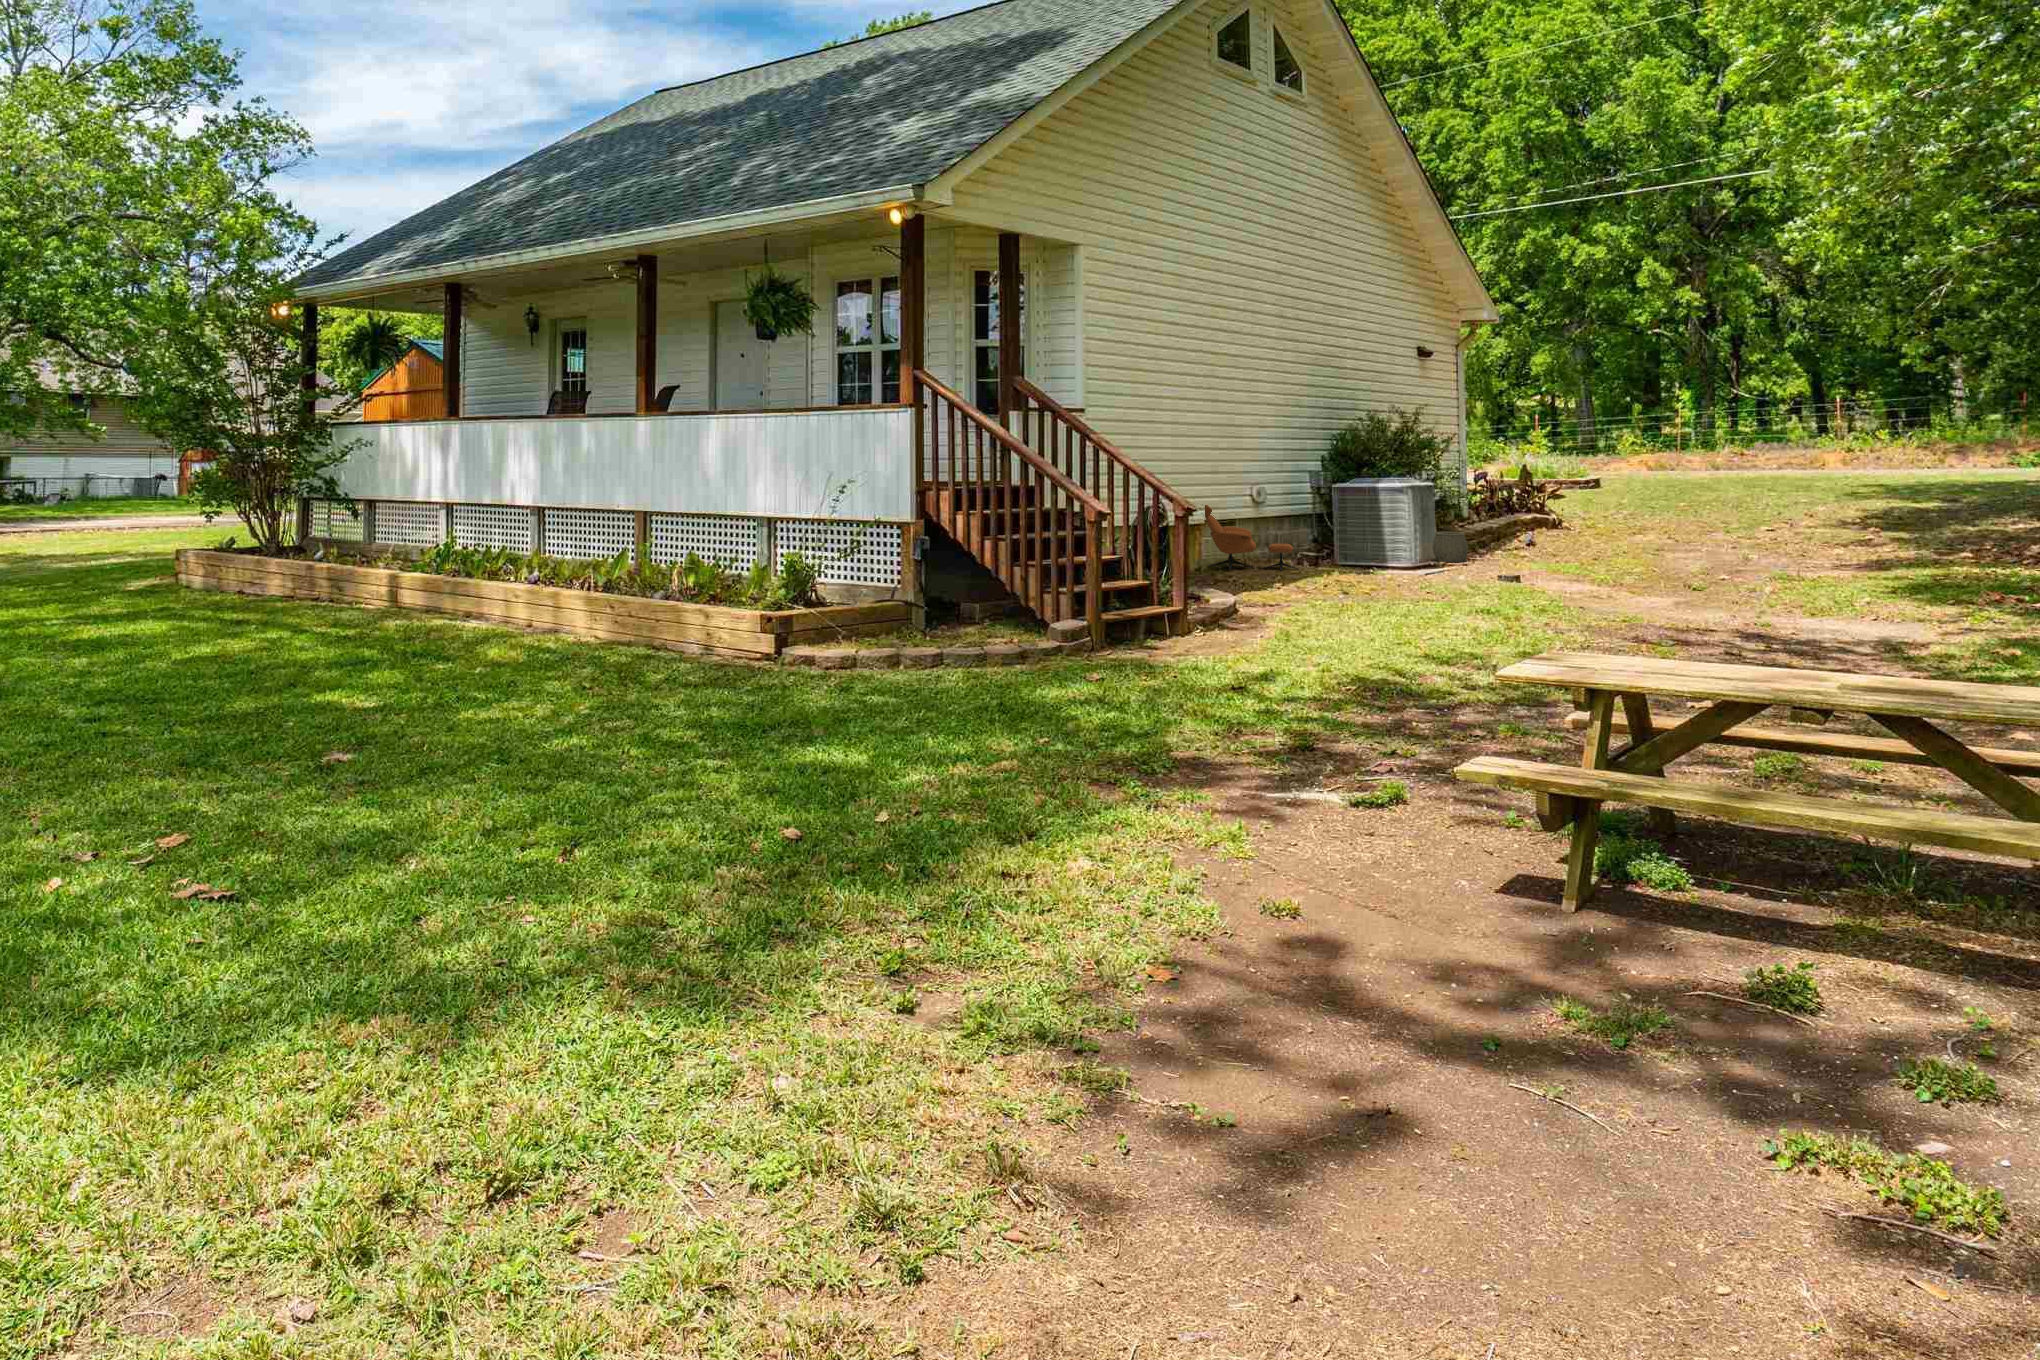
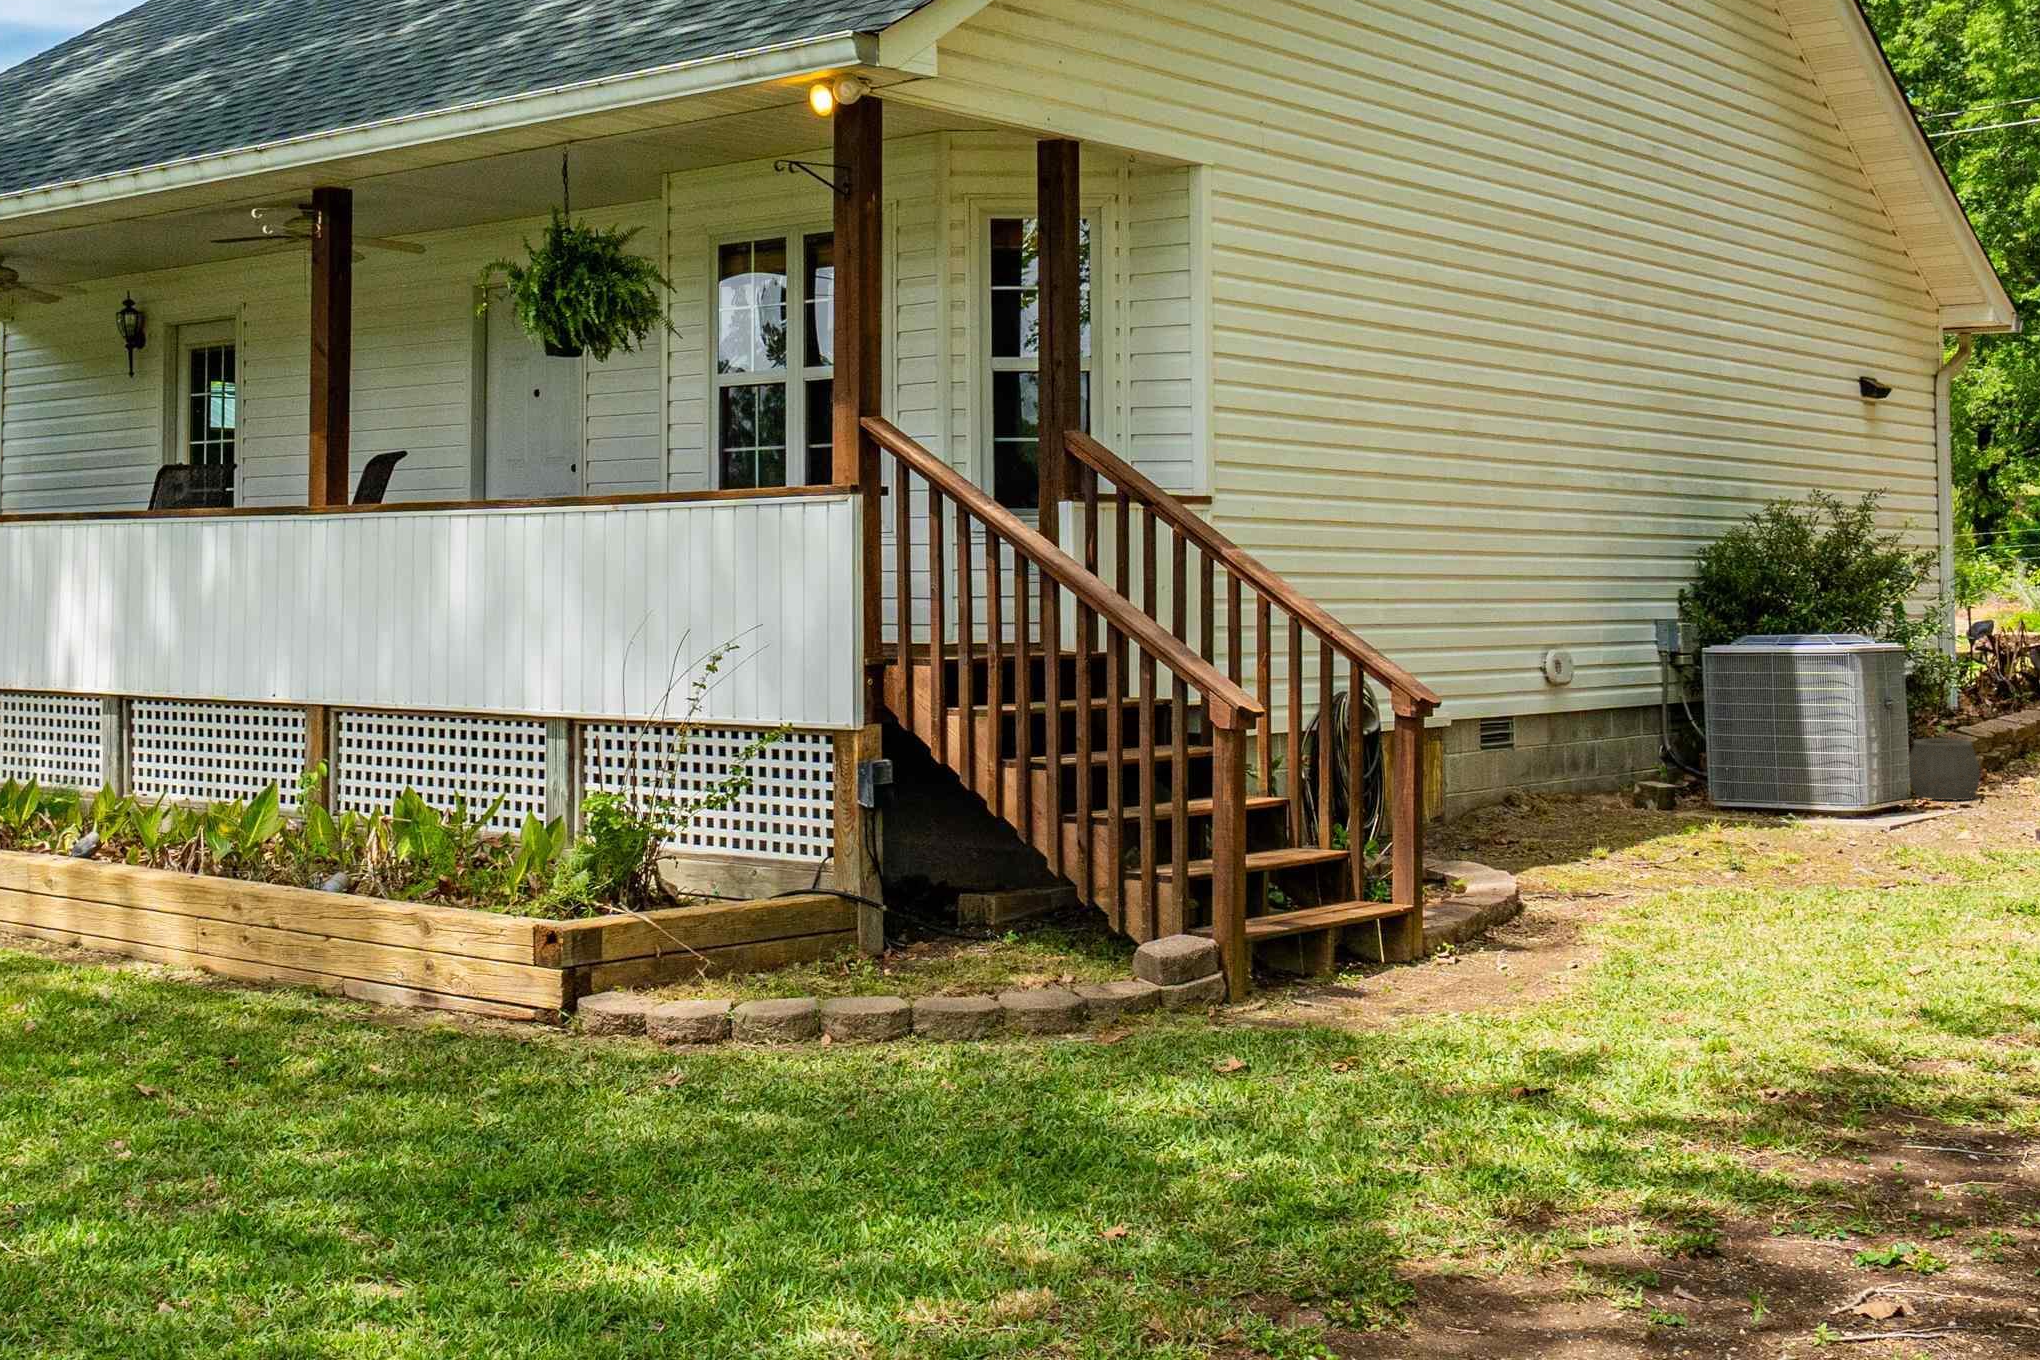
lounge chair: present [1205,505,1299,571] -> none [1452,681,1647,821]

